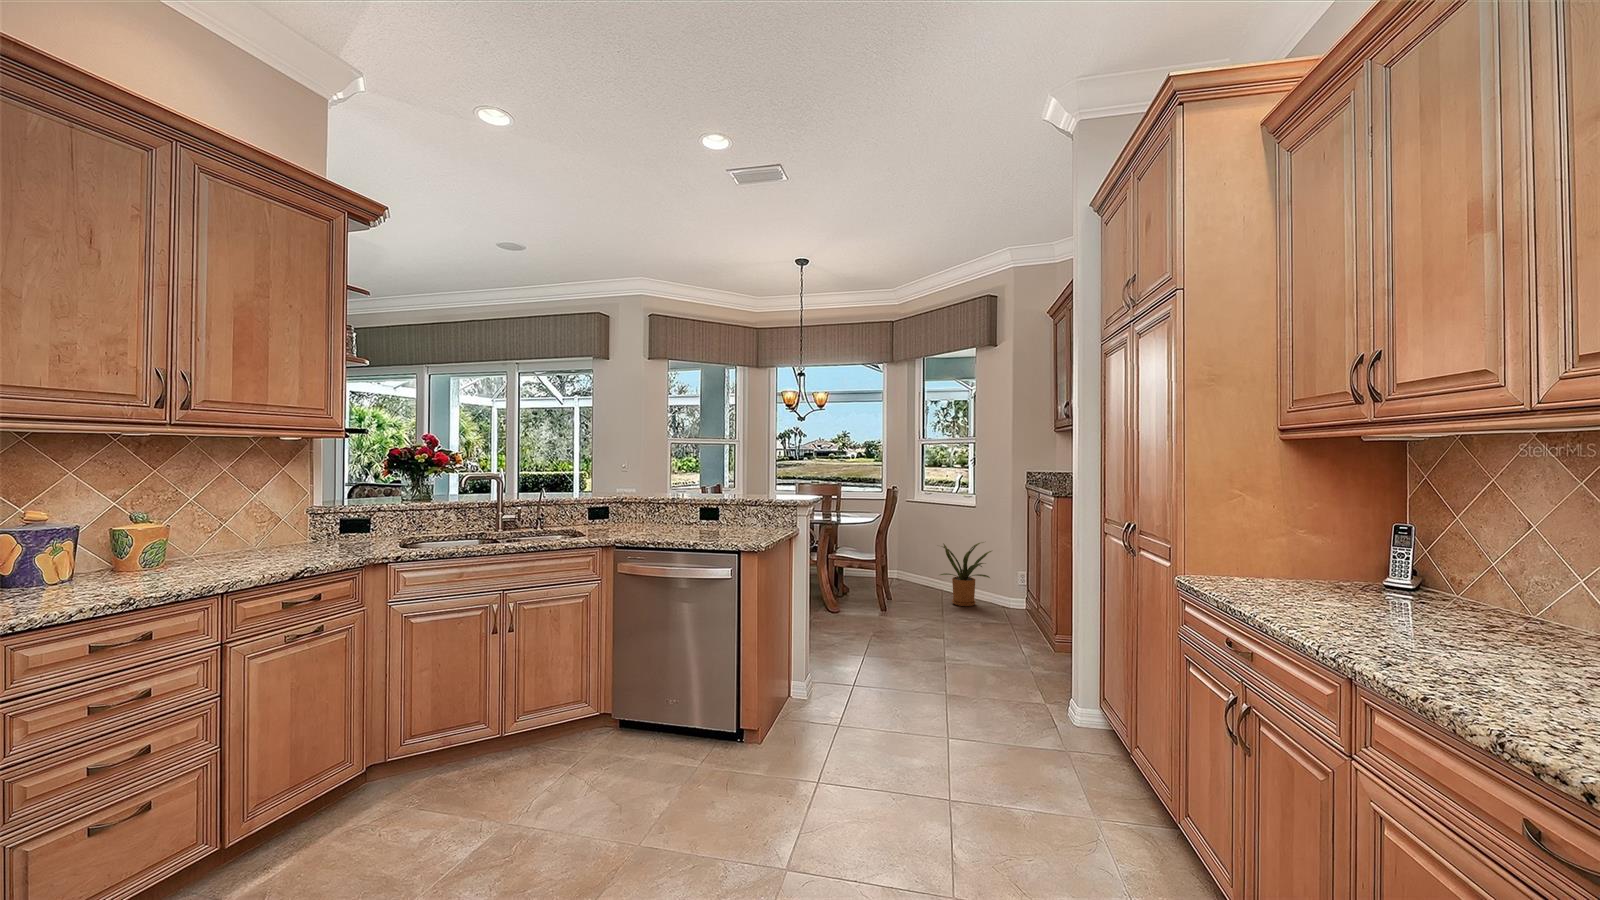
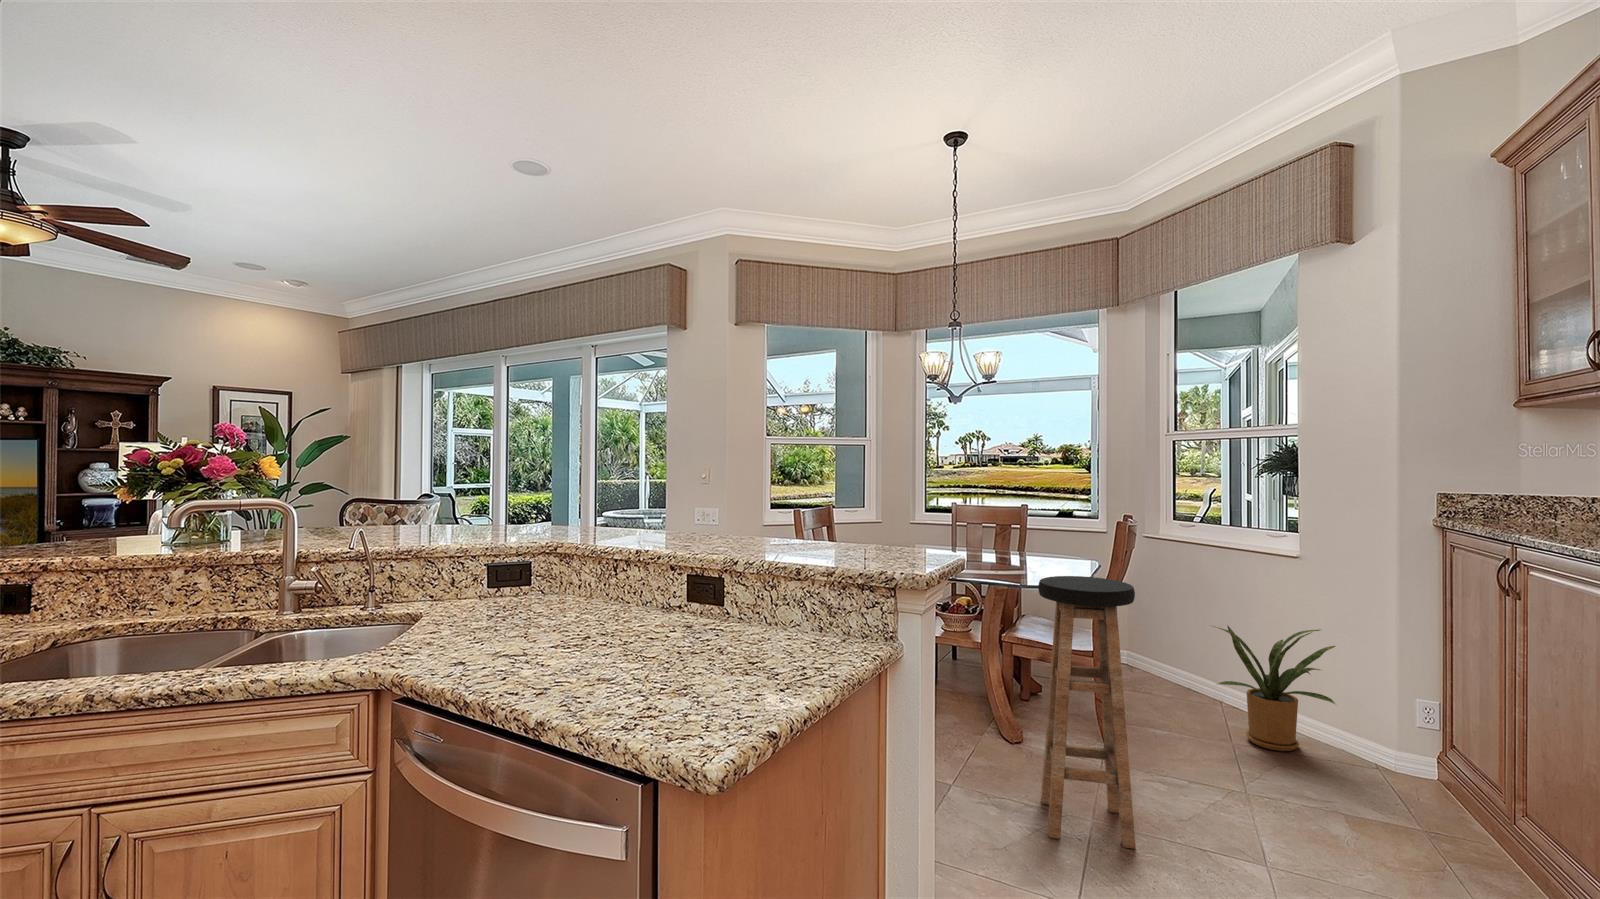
bar stool: none [849,515,894,642] -> present [1038,576,1136,849]

